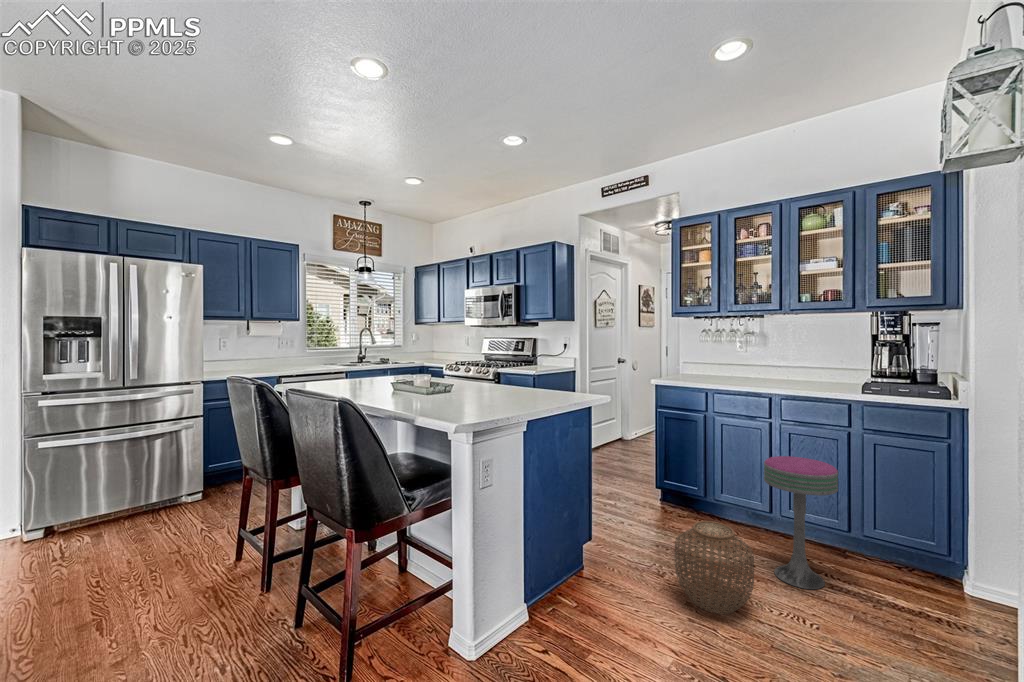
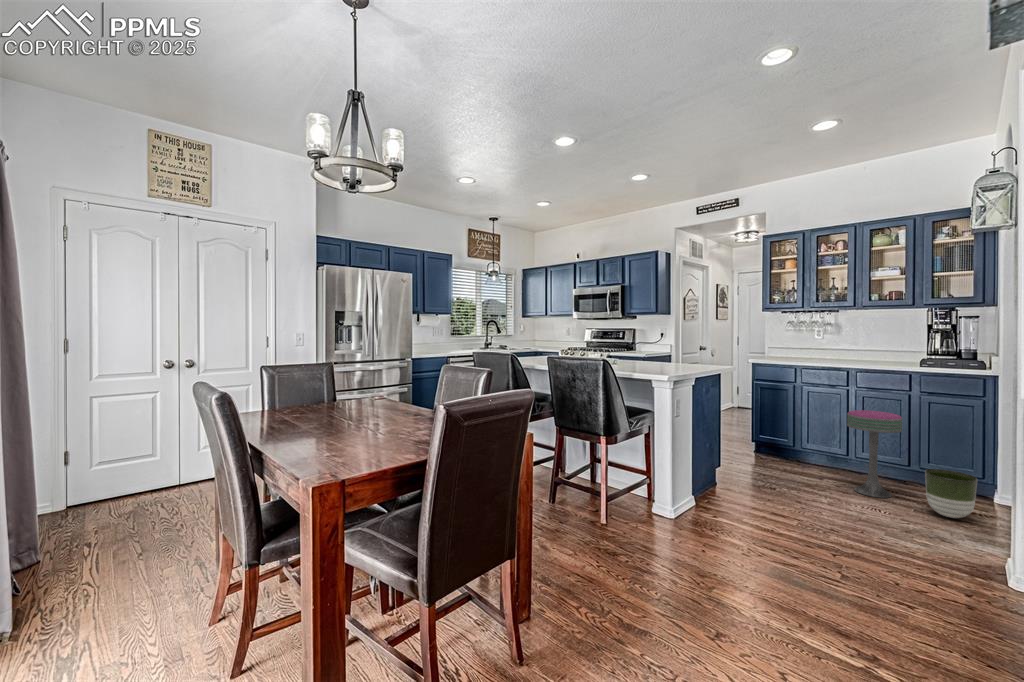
woven basket: present [675,521,754,614] -> none [787,449,845,507]
planter: none [870,553,947,637] -> present [925,469,977,518]

